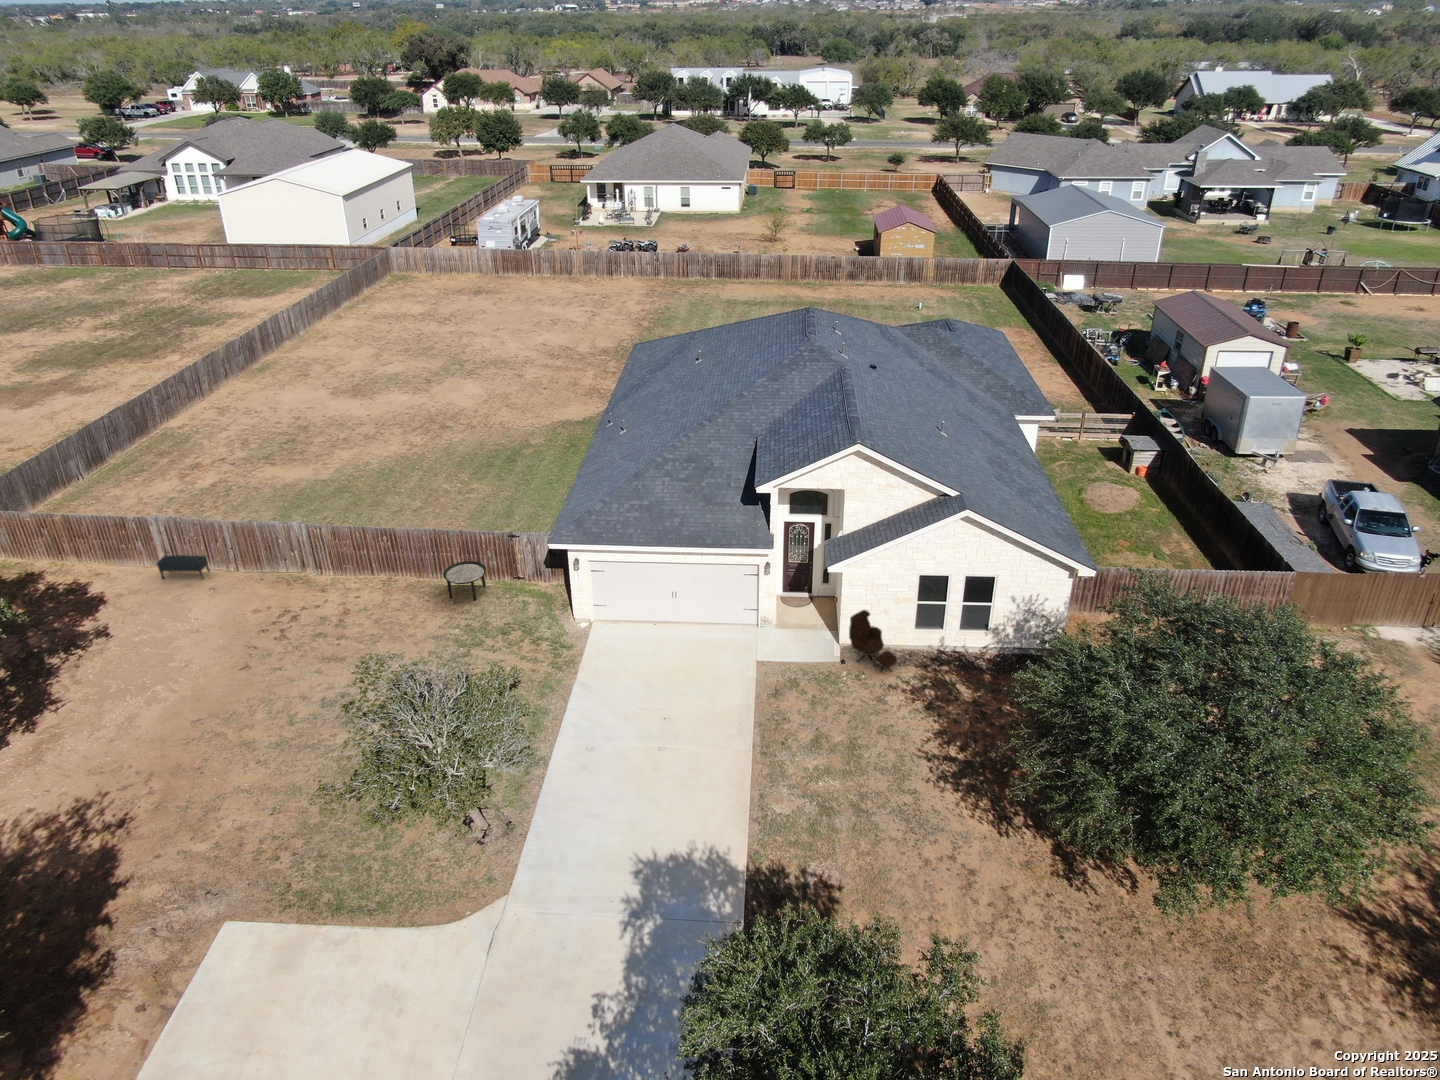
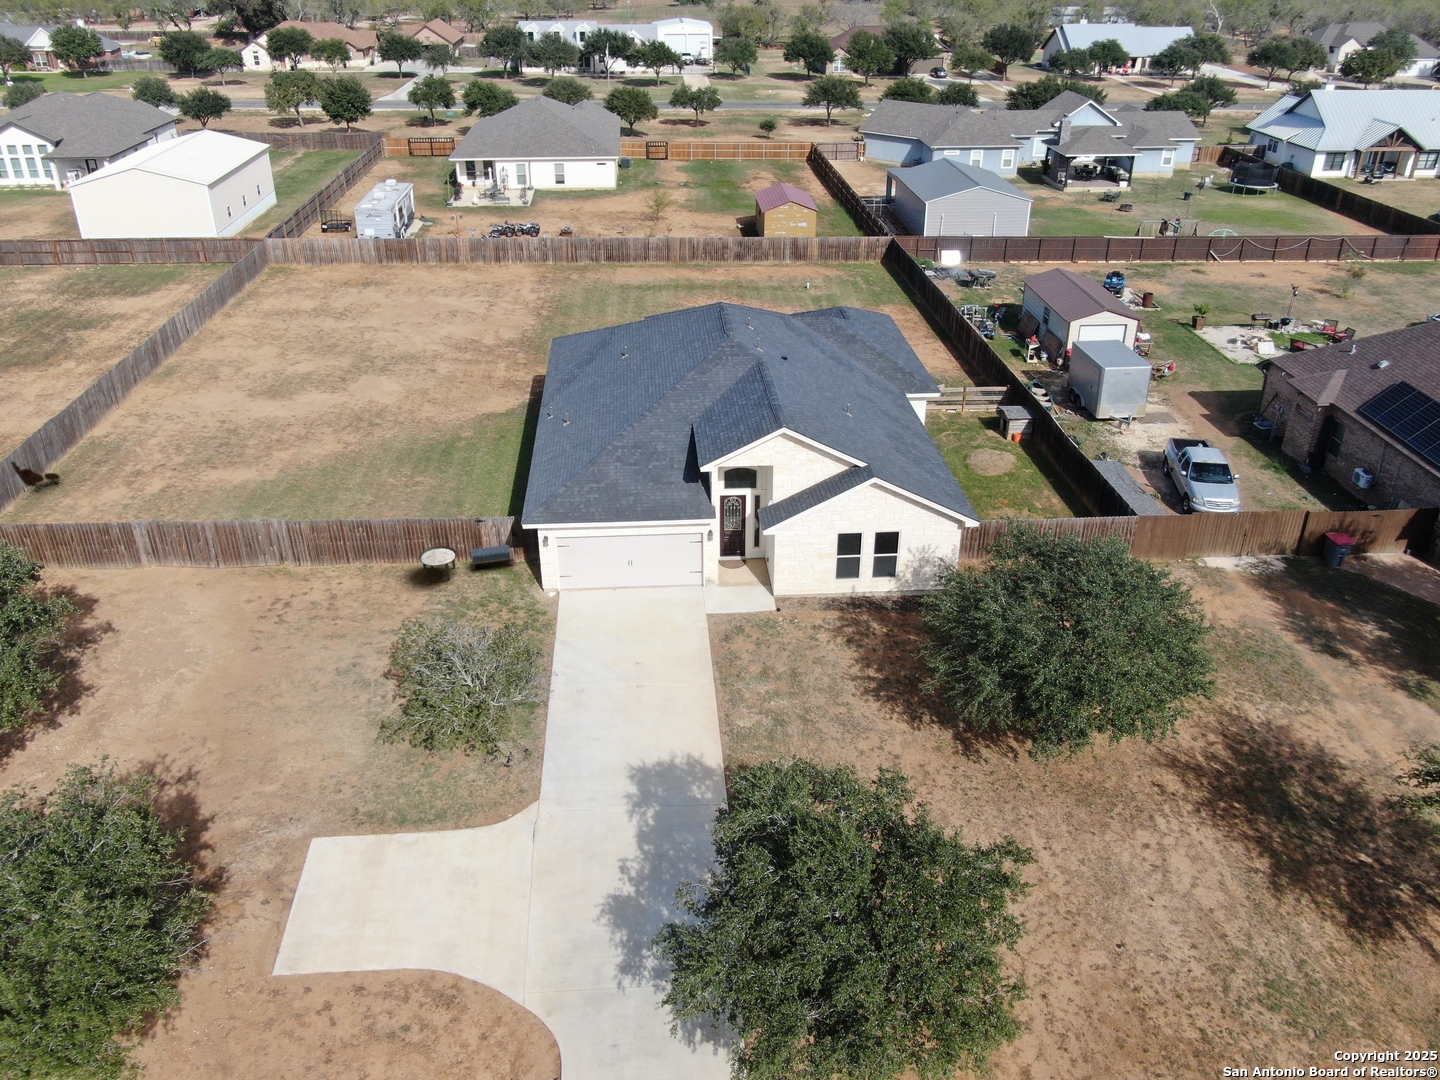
bench: present [157,555,210,579] -> present [471,545,511,570]
lounge chair: present [849,610,897,669] -> present [11,462,60,492]

